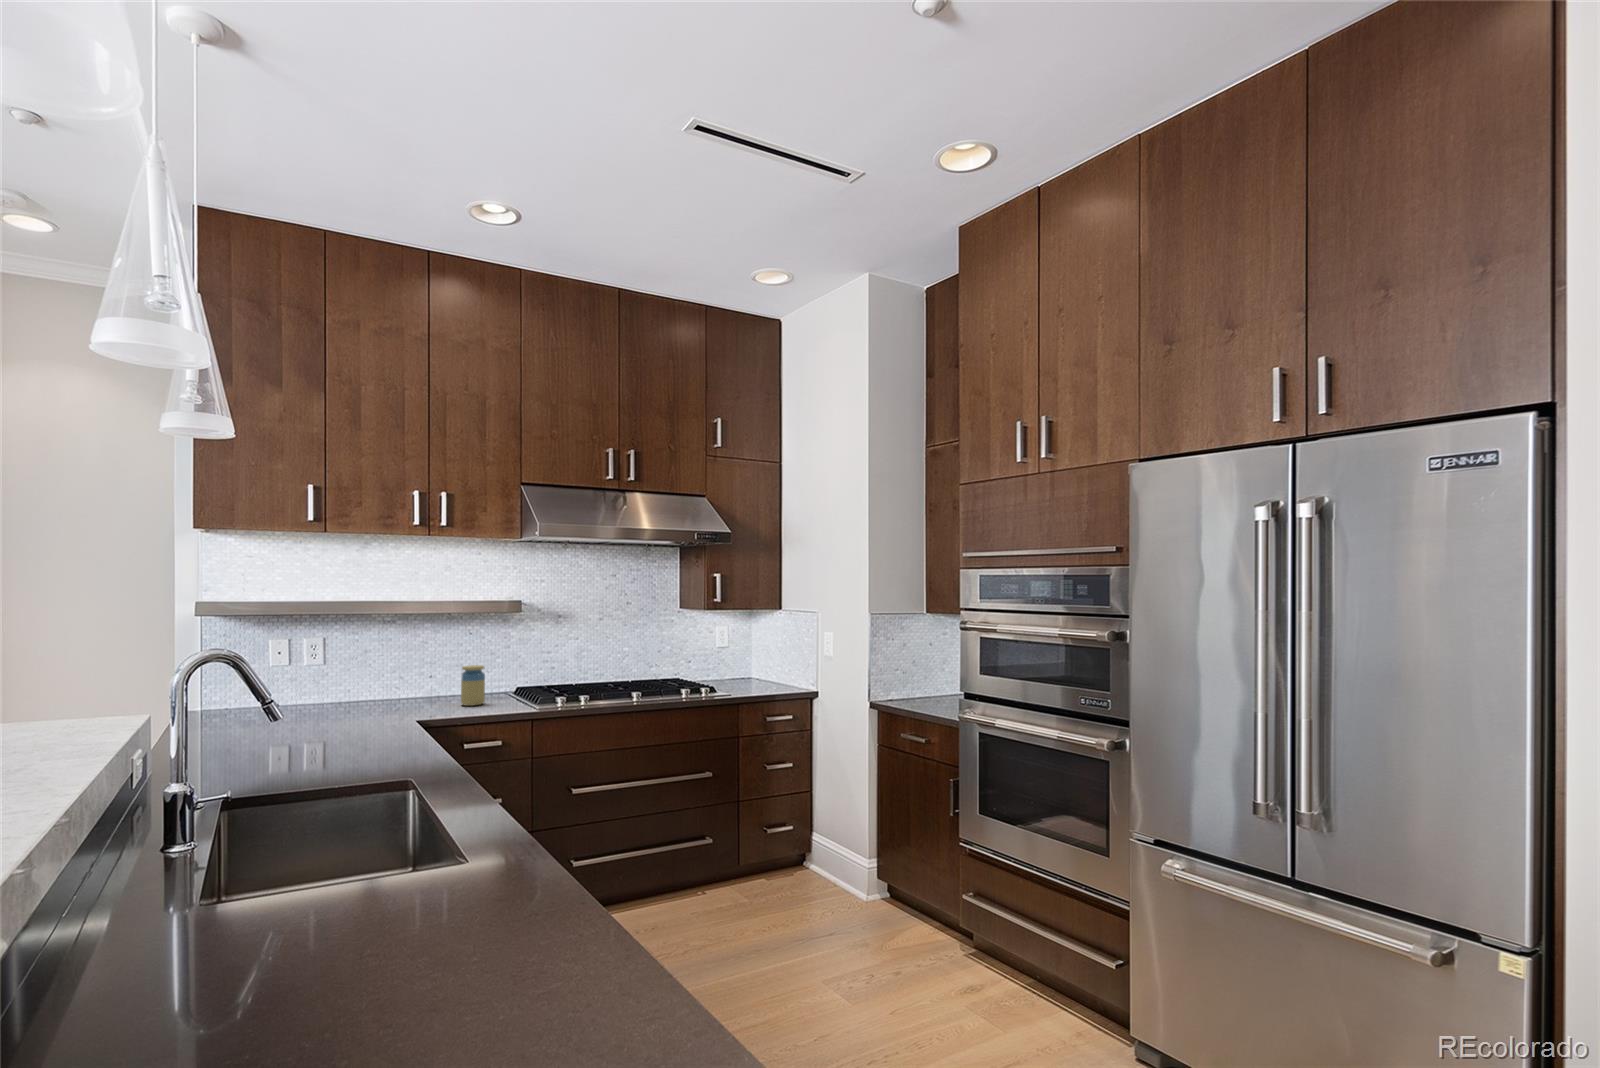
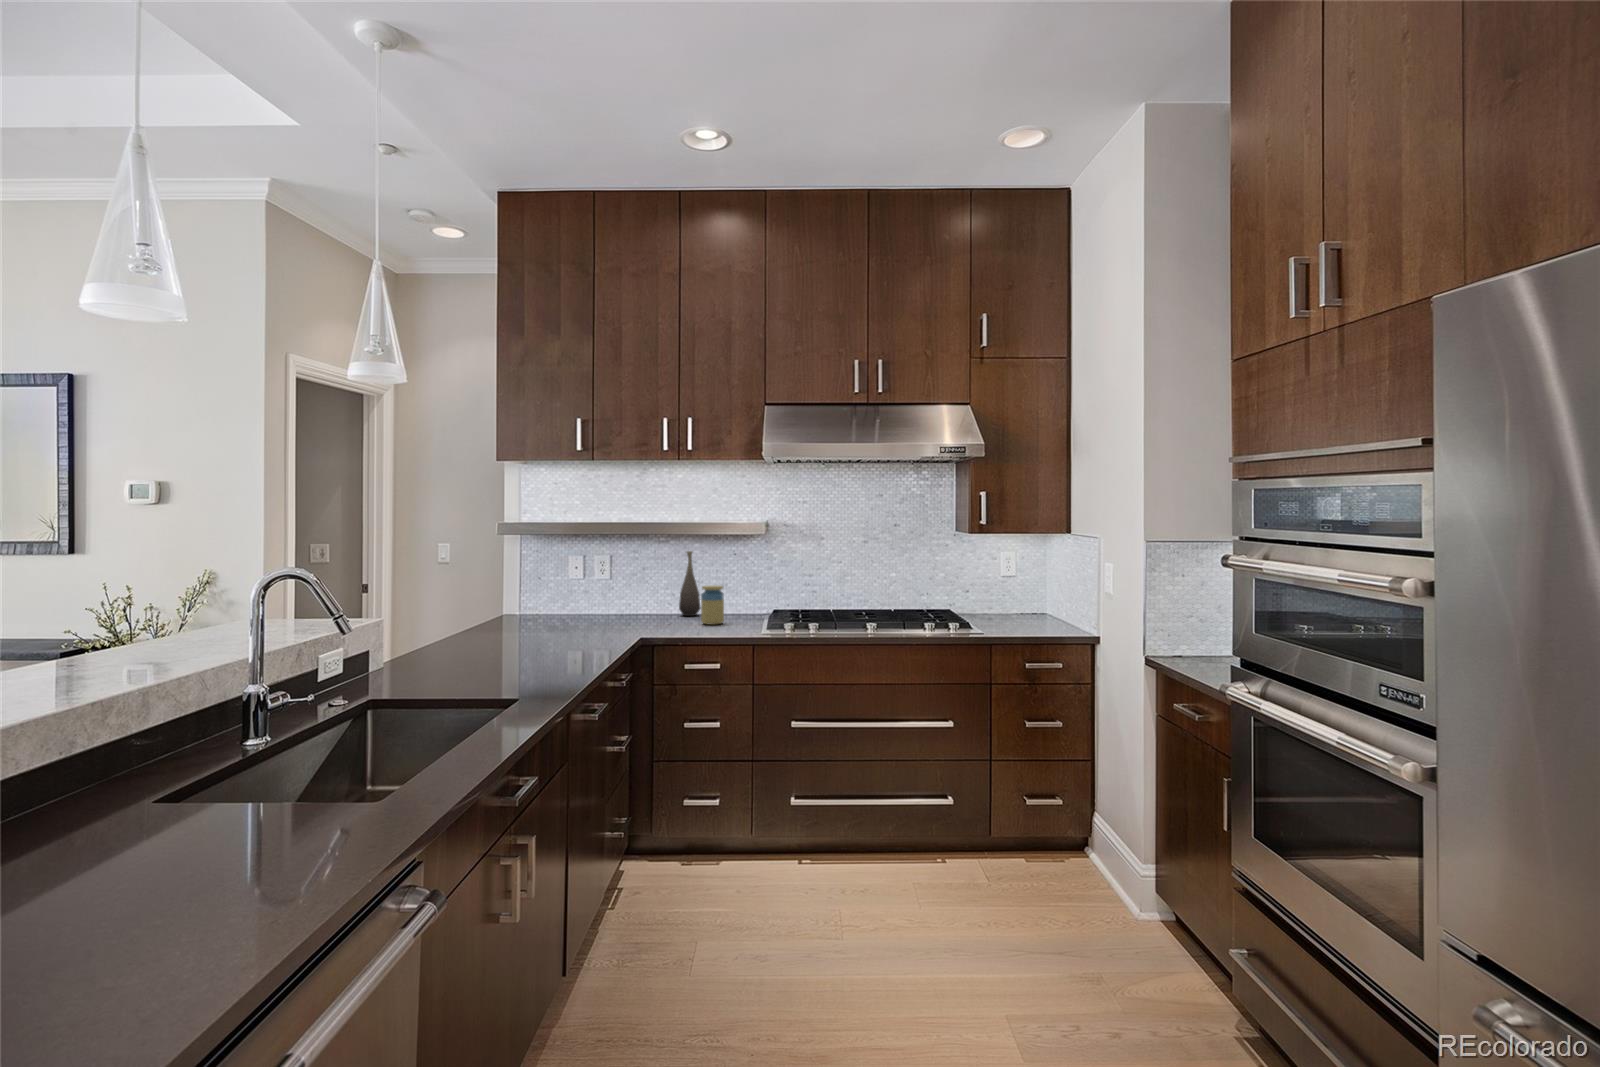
bottle: none [416,630,439,699] -> present [679,551,701,616]

